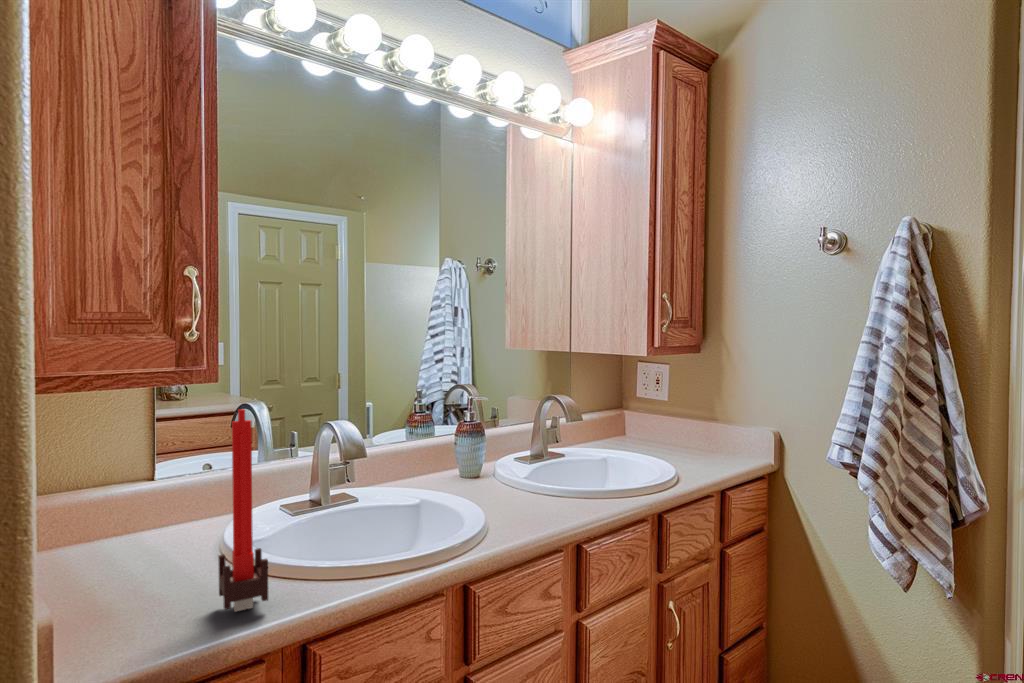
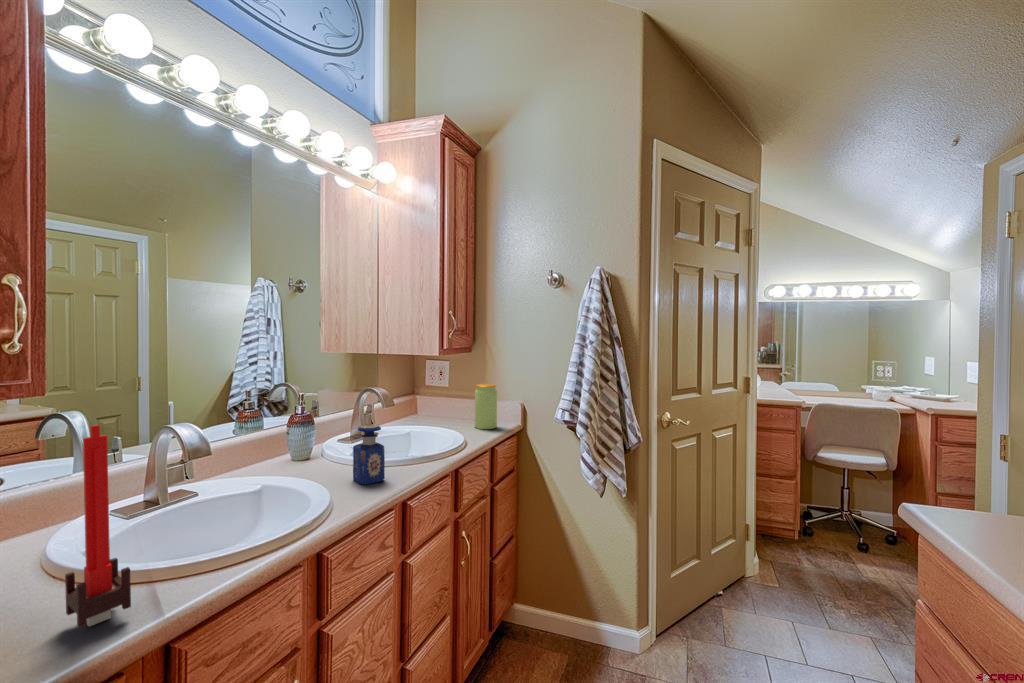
jar: none [701,398,735,464] -> present [475,384,497,429]
perfume bottle: none [520,439,558,514] -> present [353,424,385,484]

